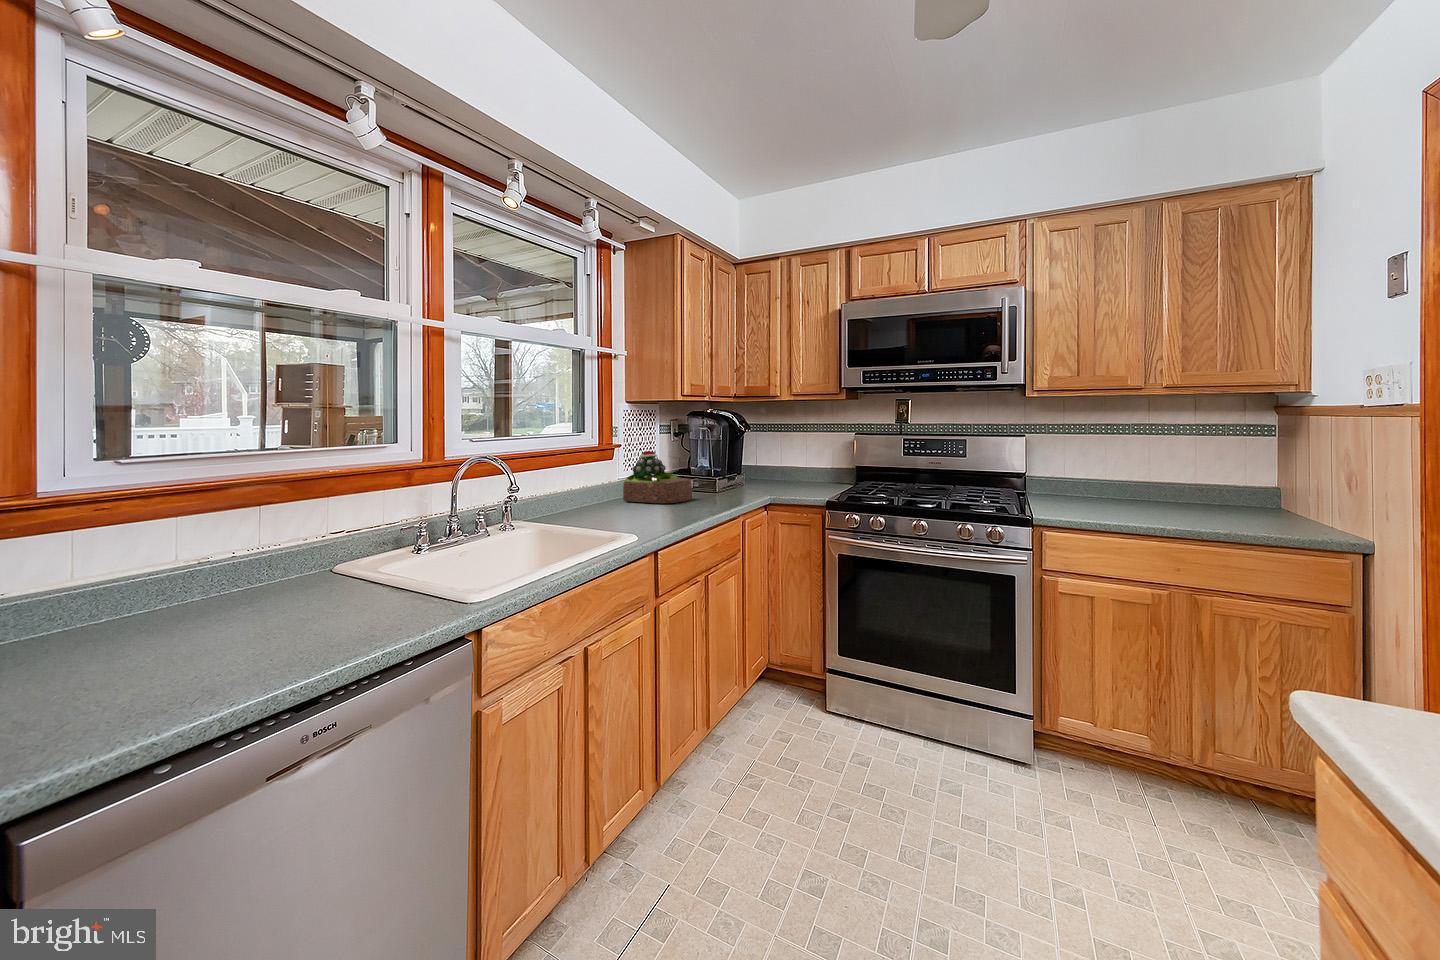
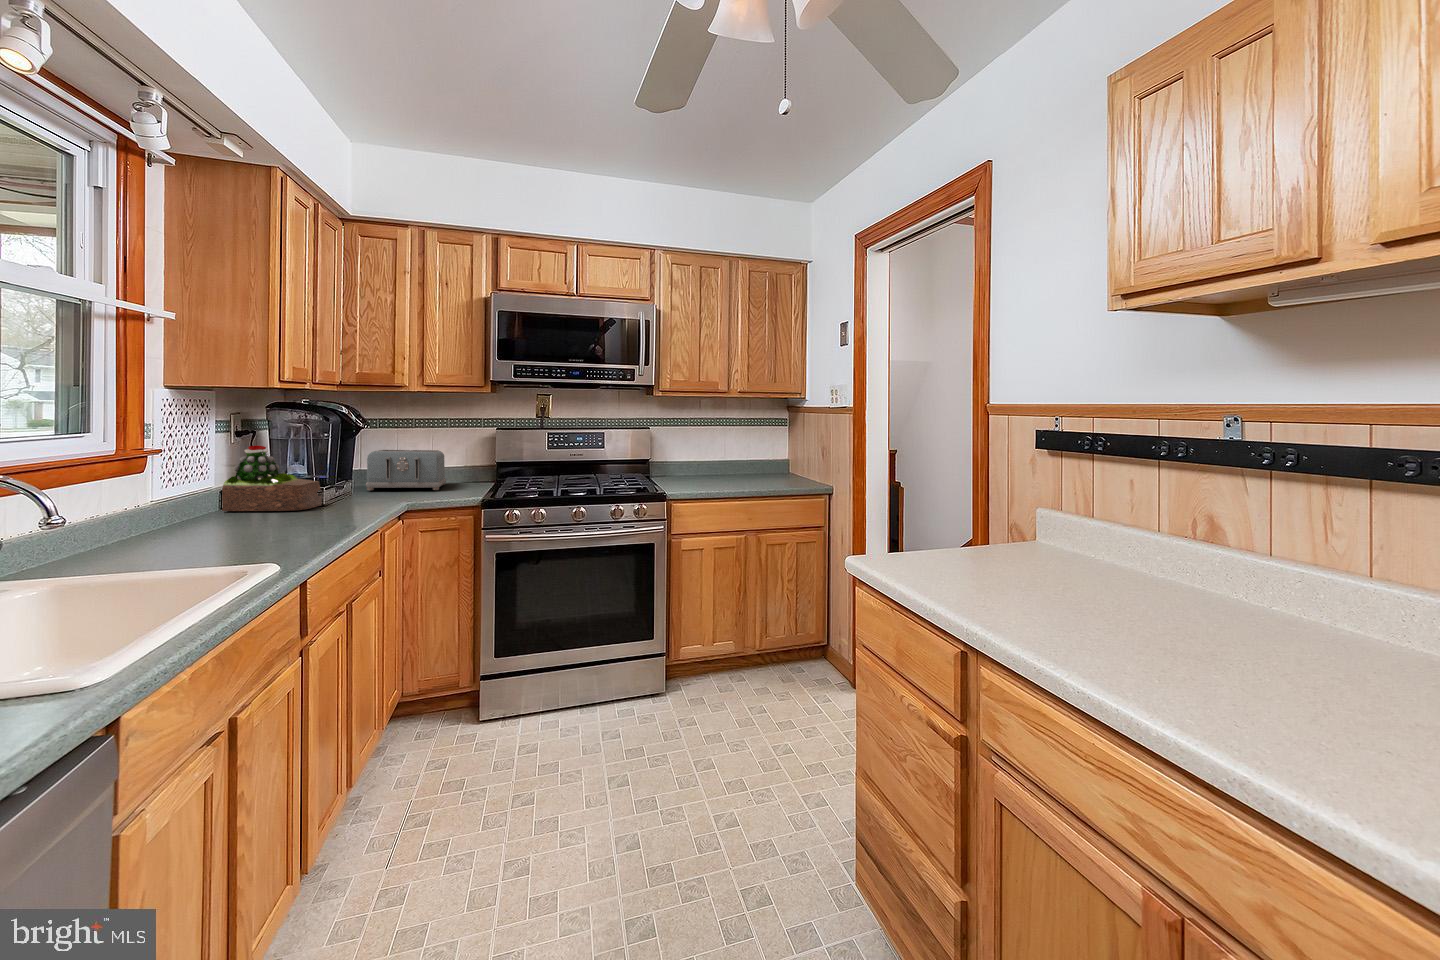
toaster: none [741,454,813,489] -> present [366,450,446,490]

